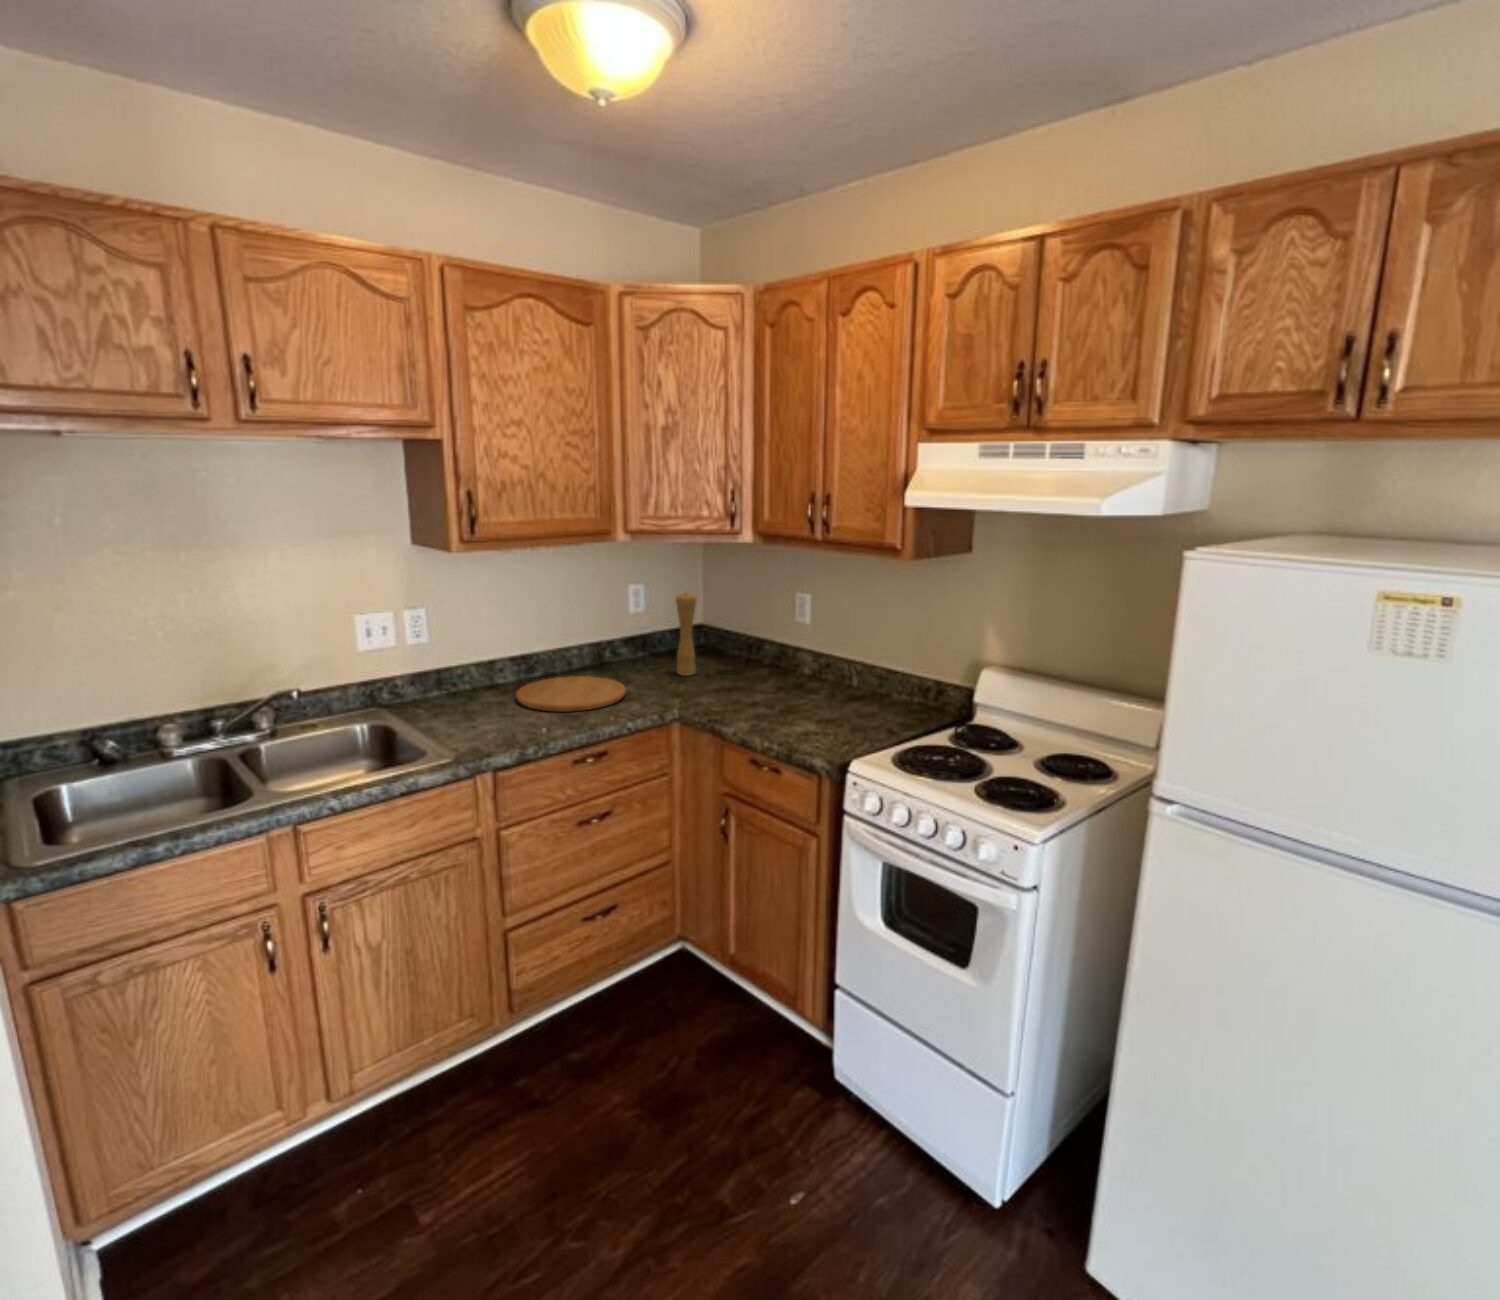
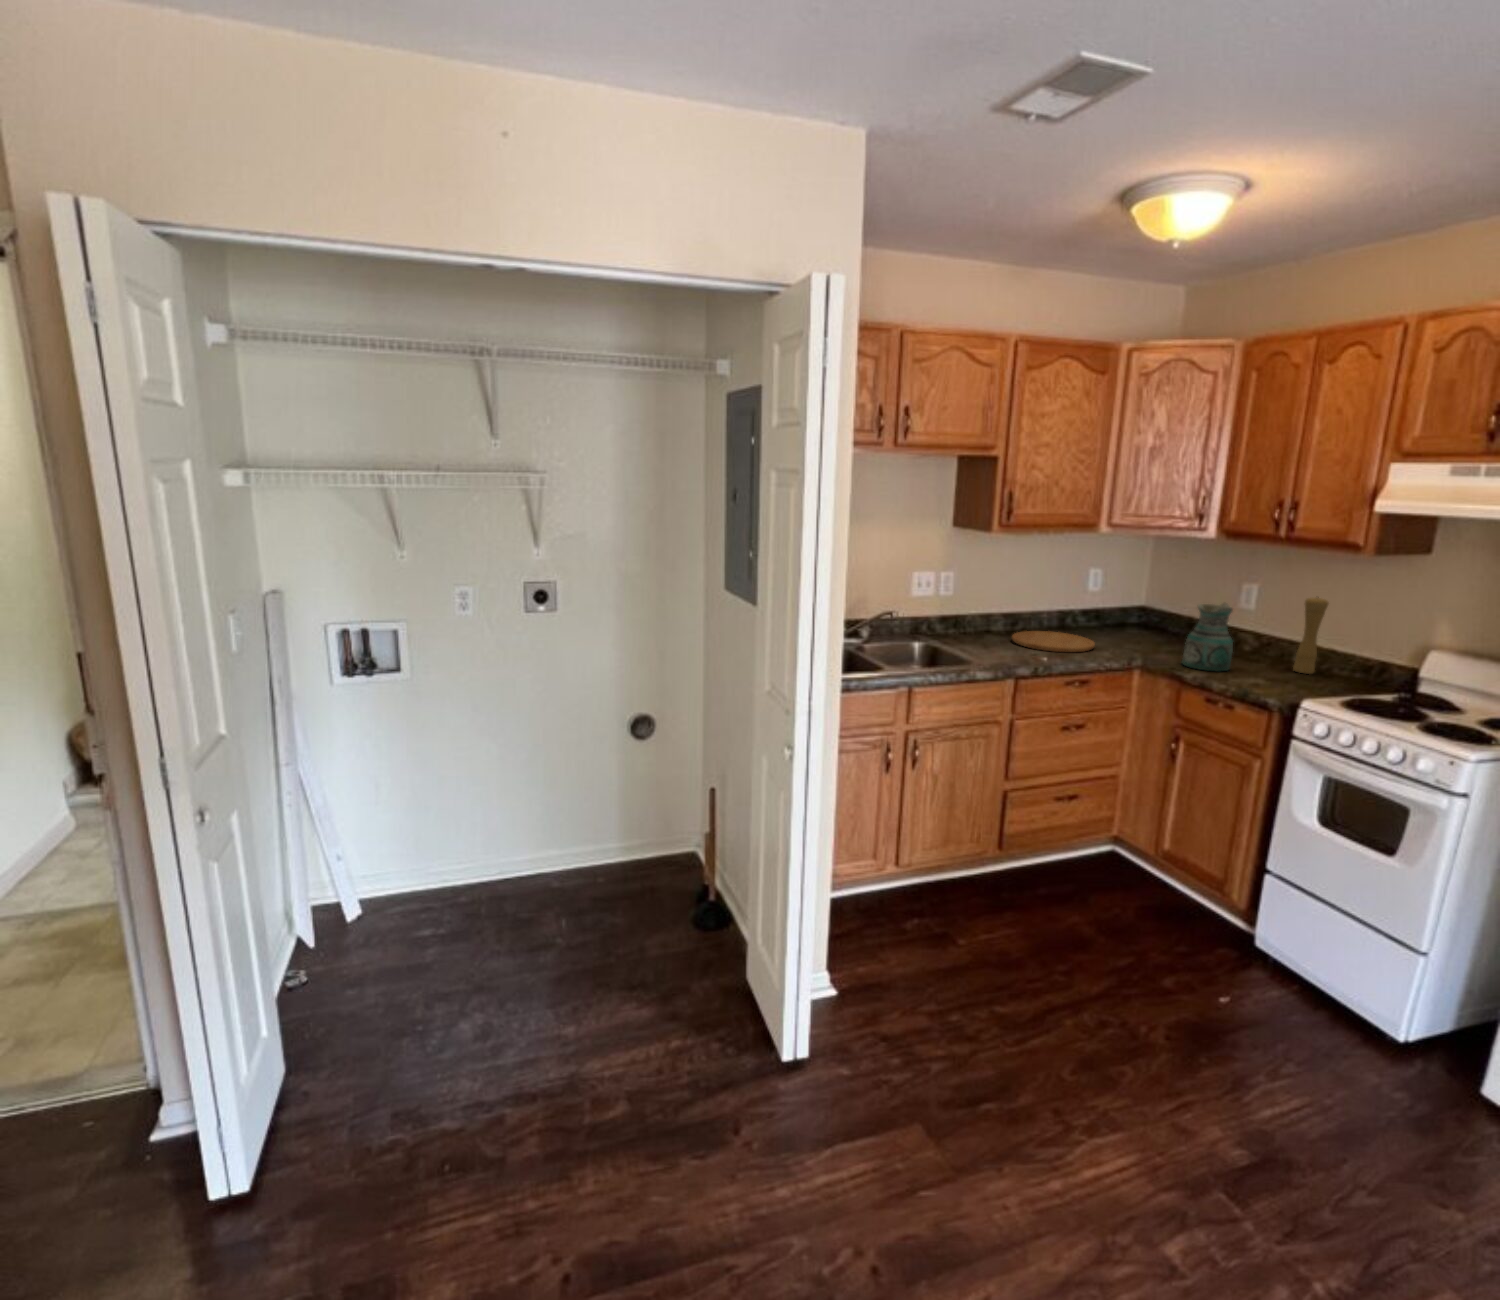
pepper mill: present [676,593,697,676] -> present [1293,597,1329,674]
ceramic pitcher: none [724,626,780,720] -> present [1182,603,1233,672]

